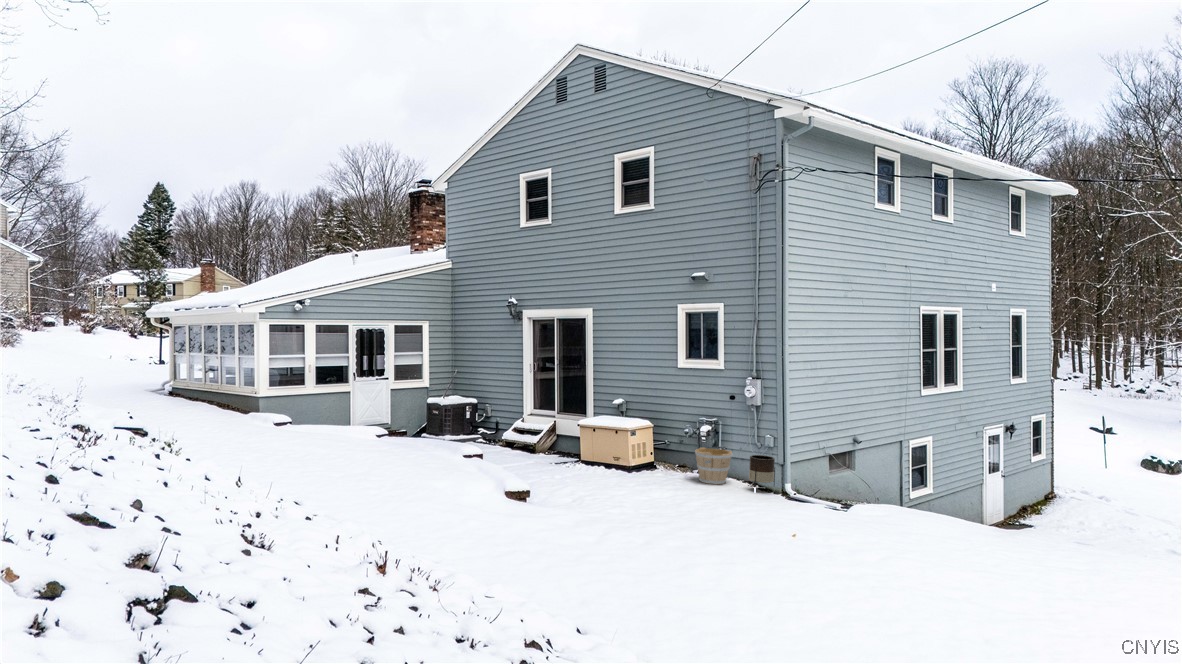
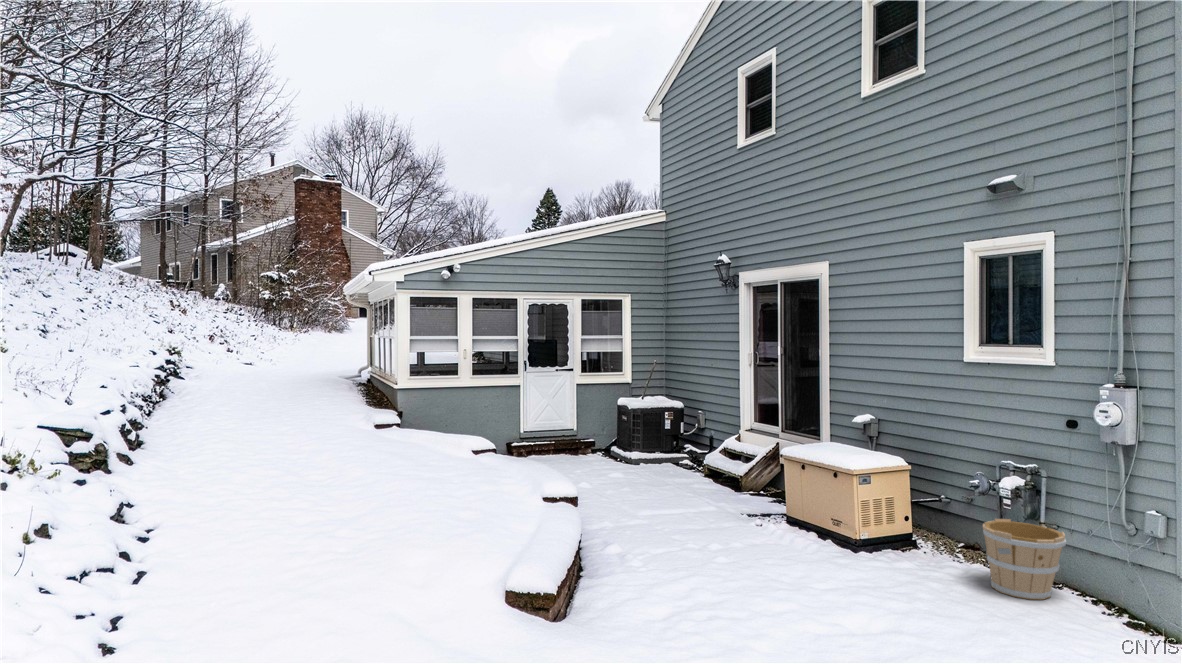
planter: present [749,455,775,487] -> none [1097,550,1164,638]

